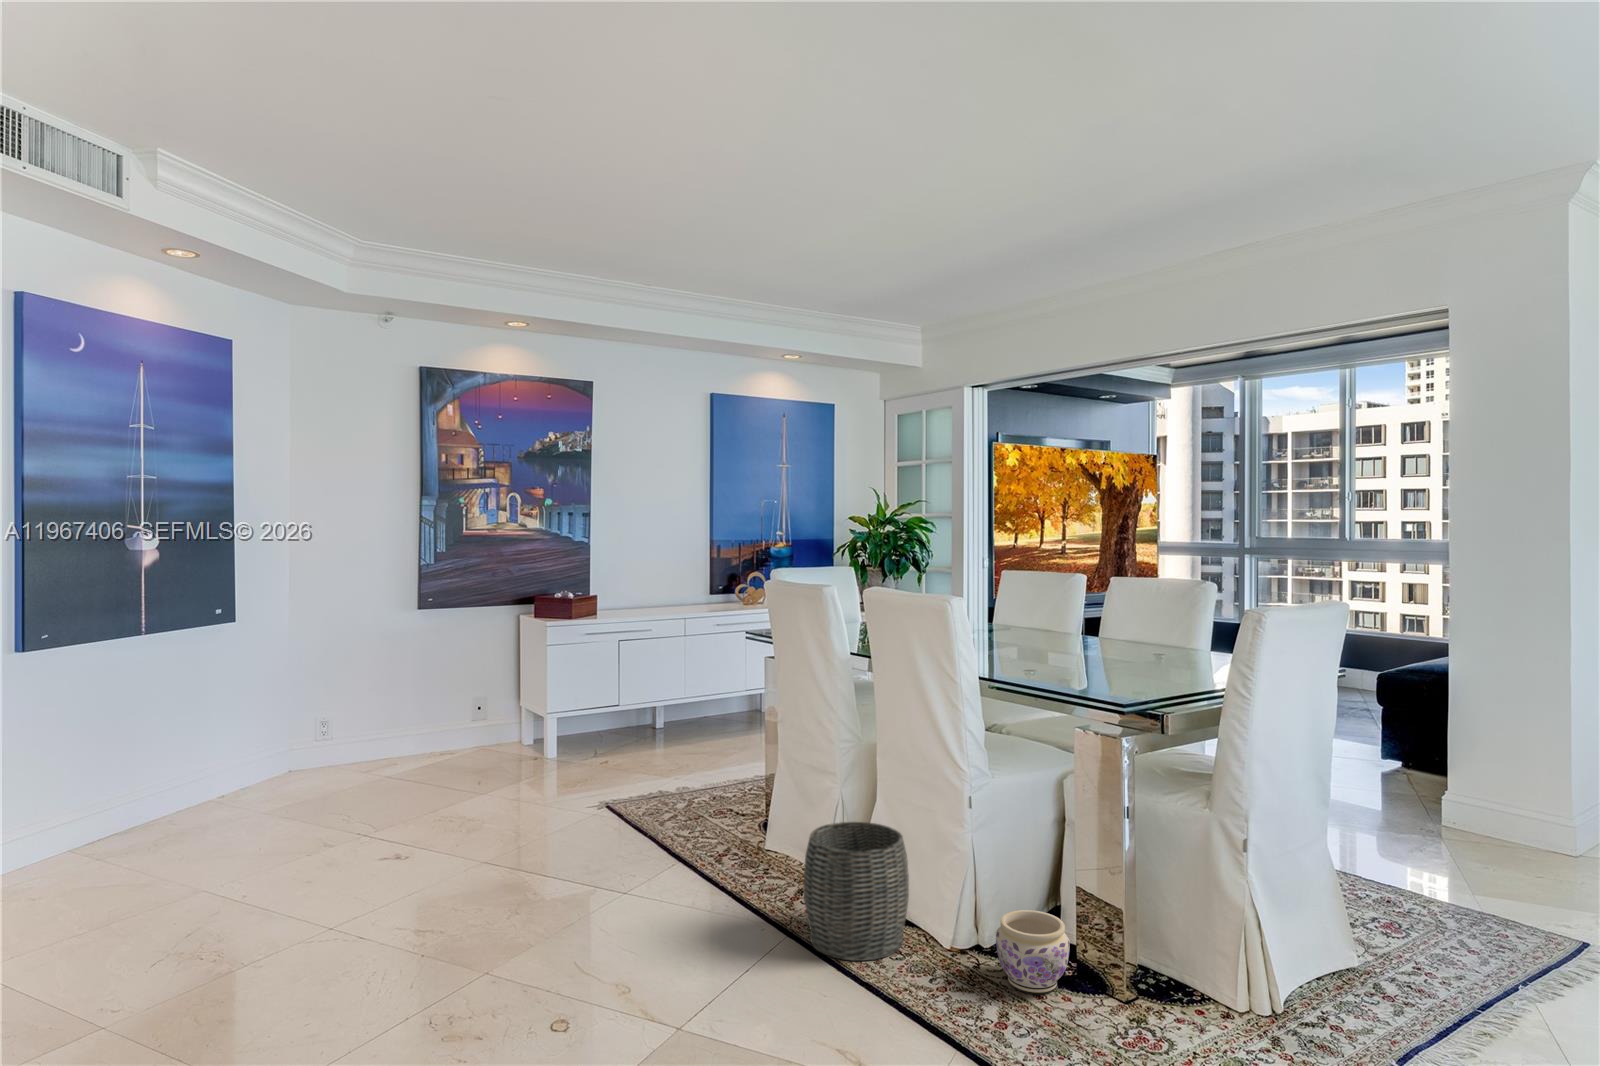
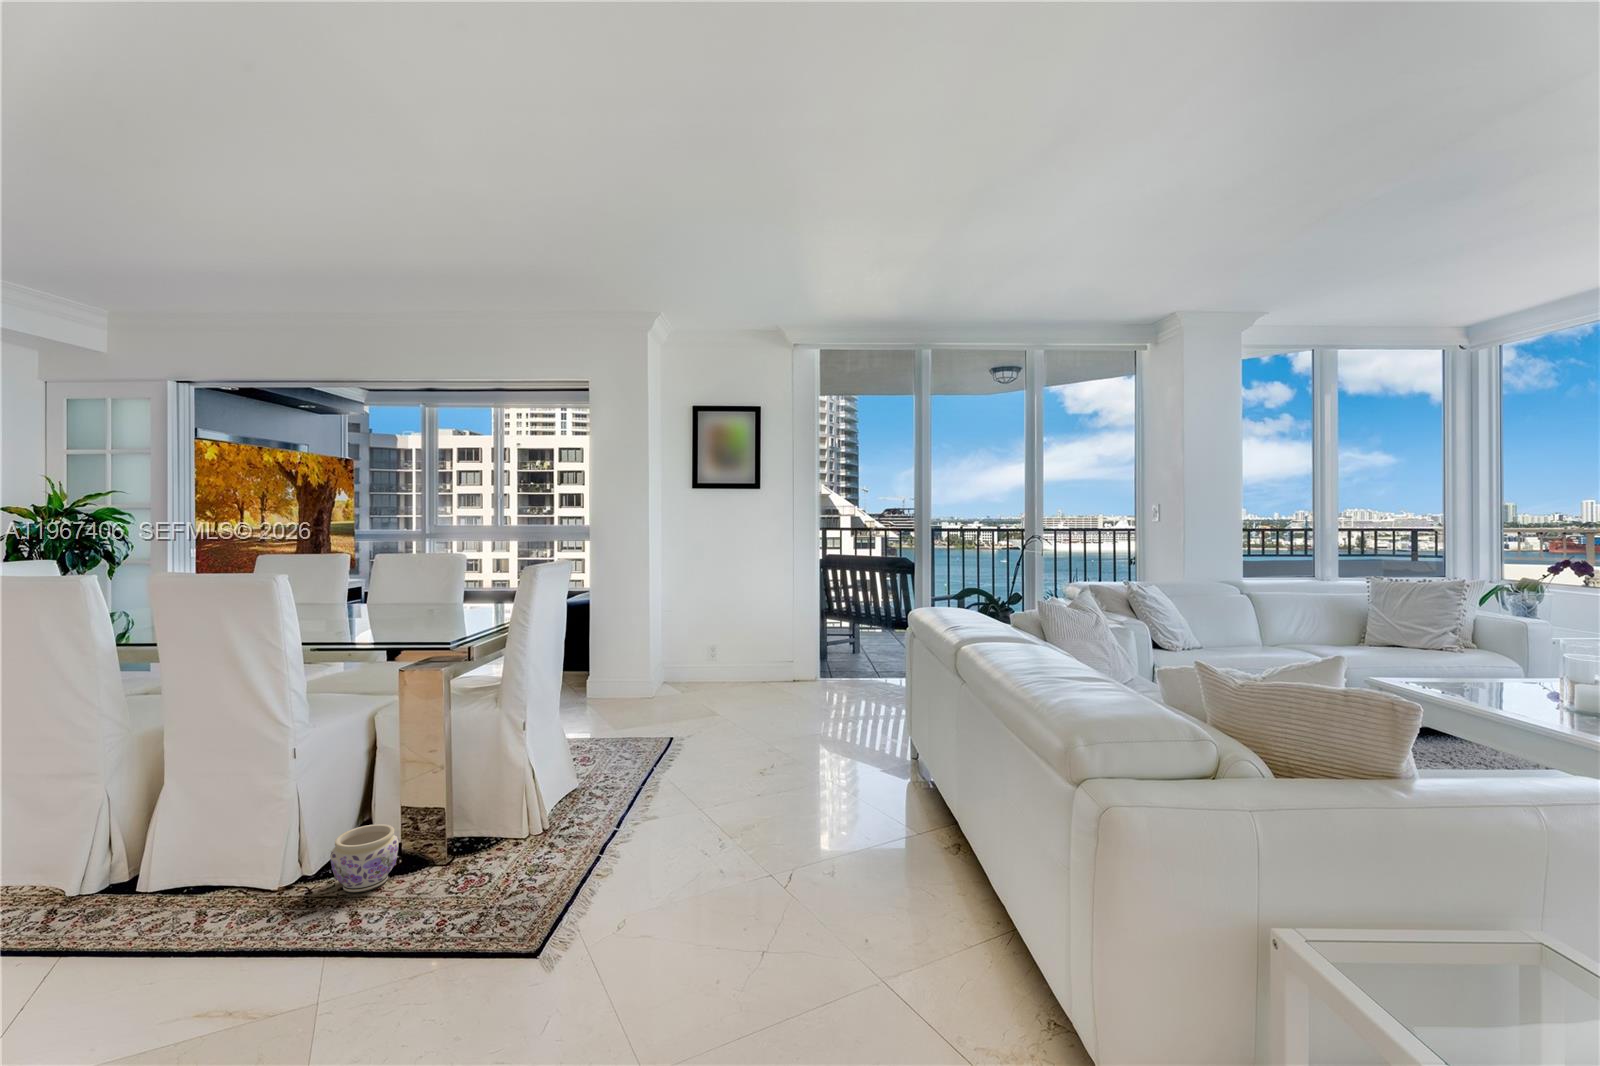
woven basket: present [804,822,909,961] -> none [84,804,225,953]

